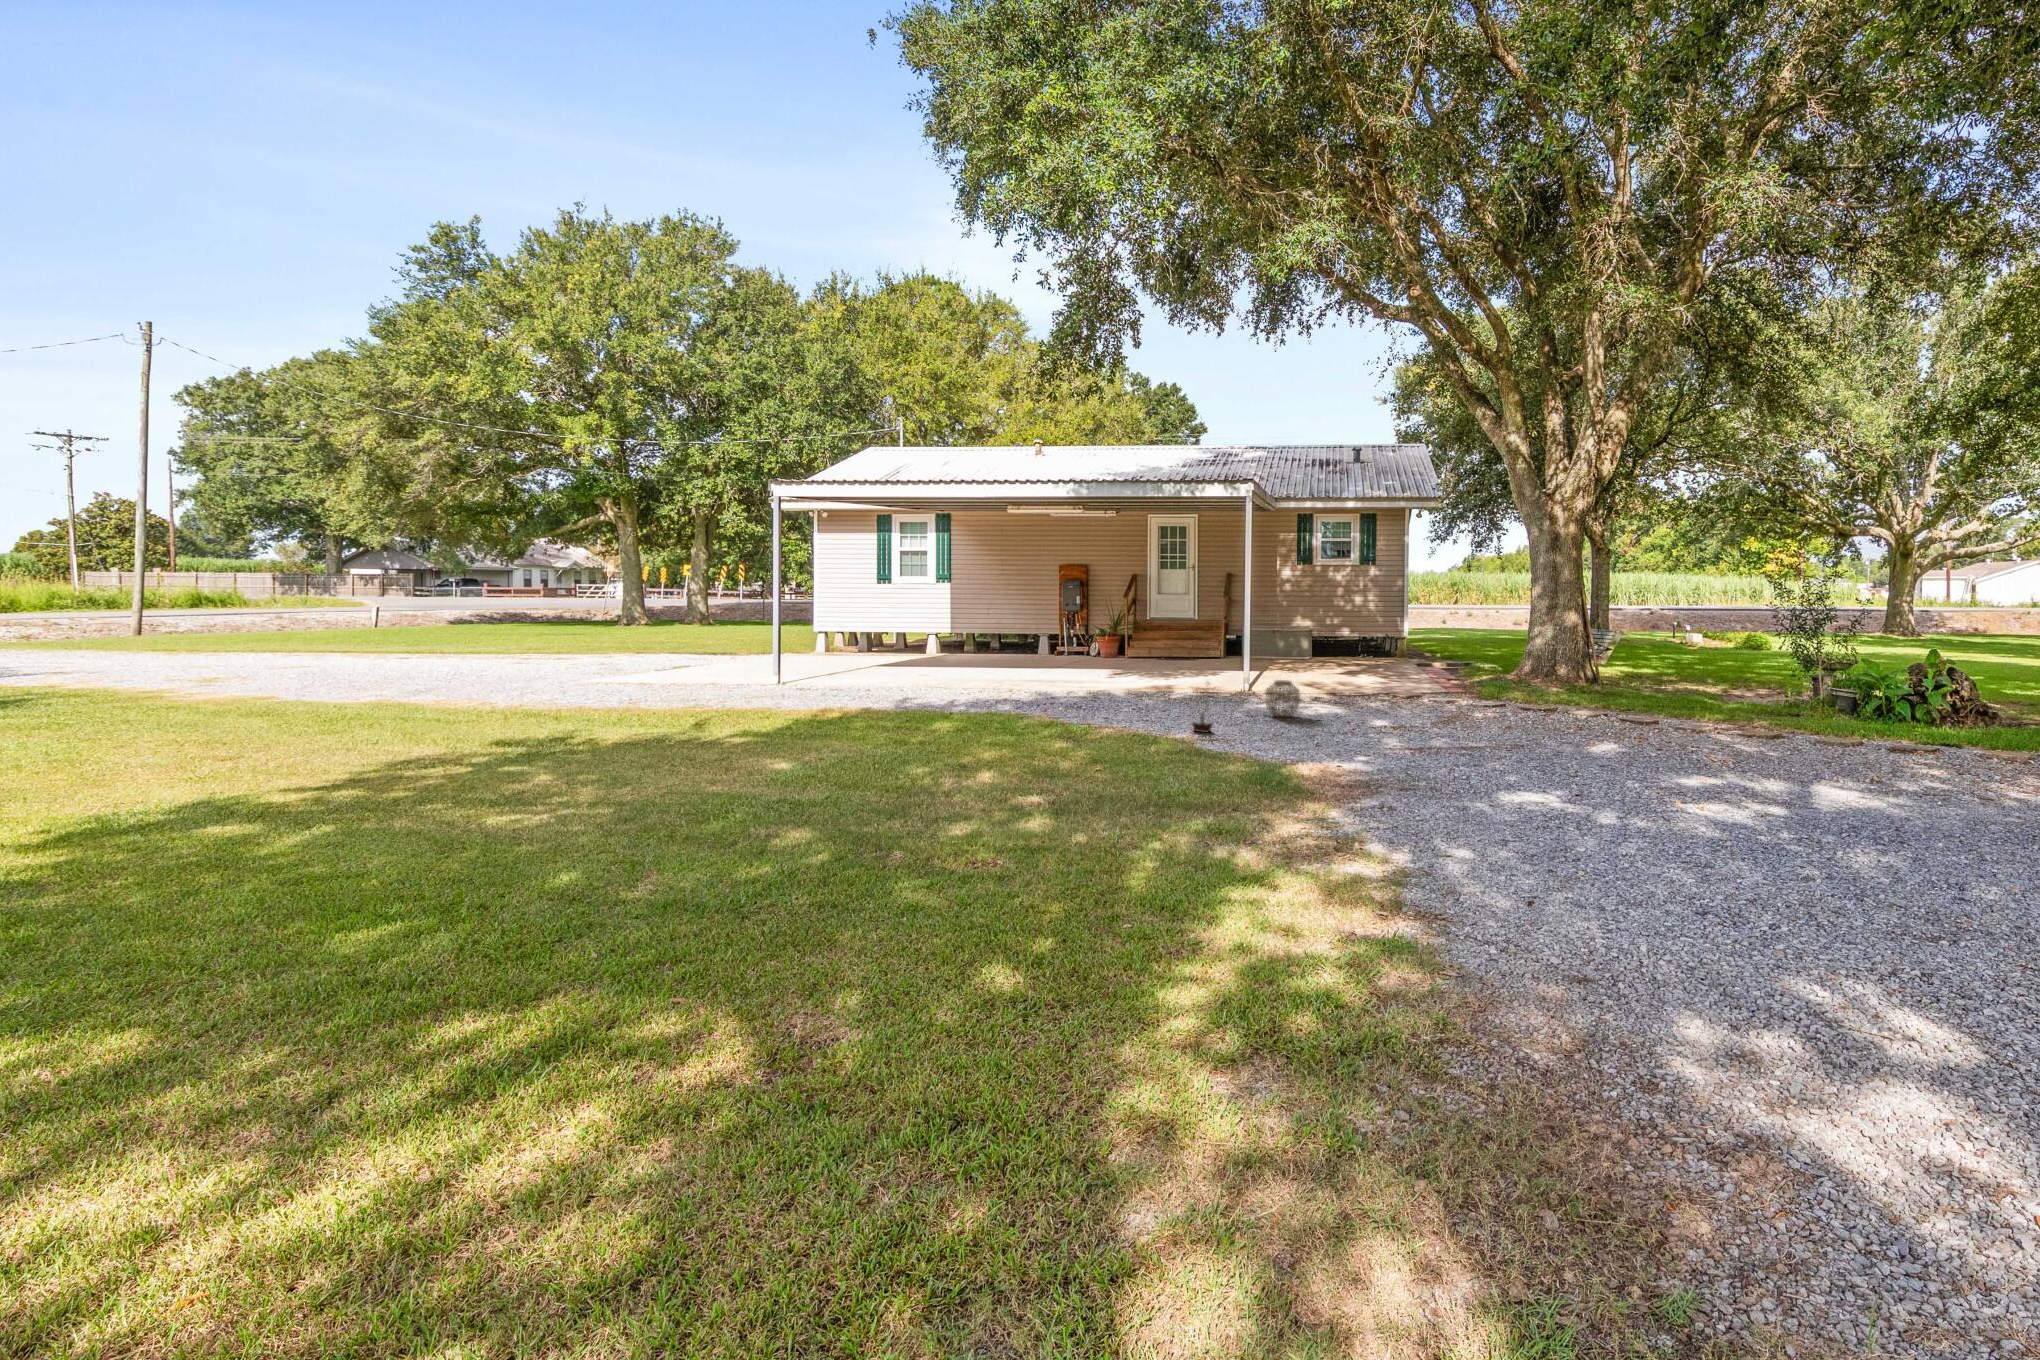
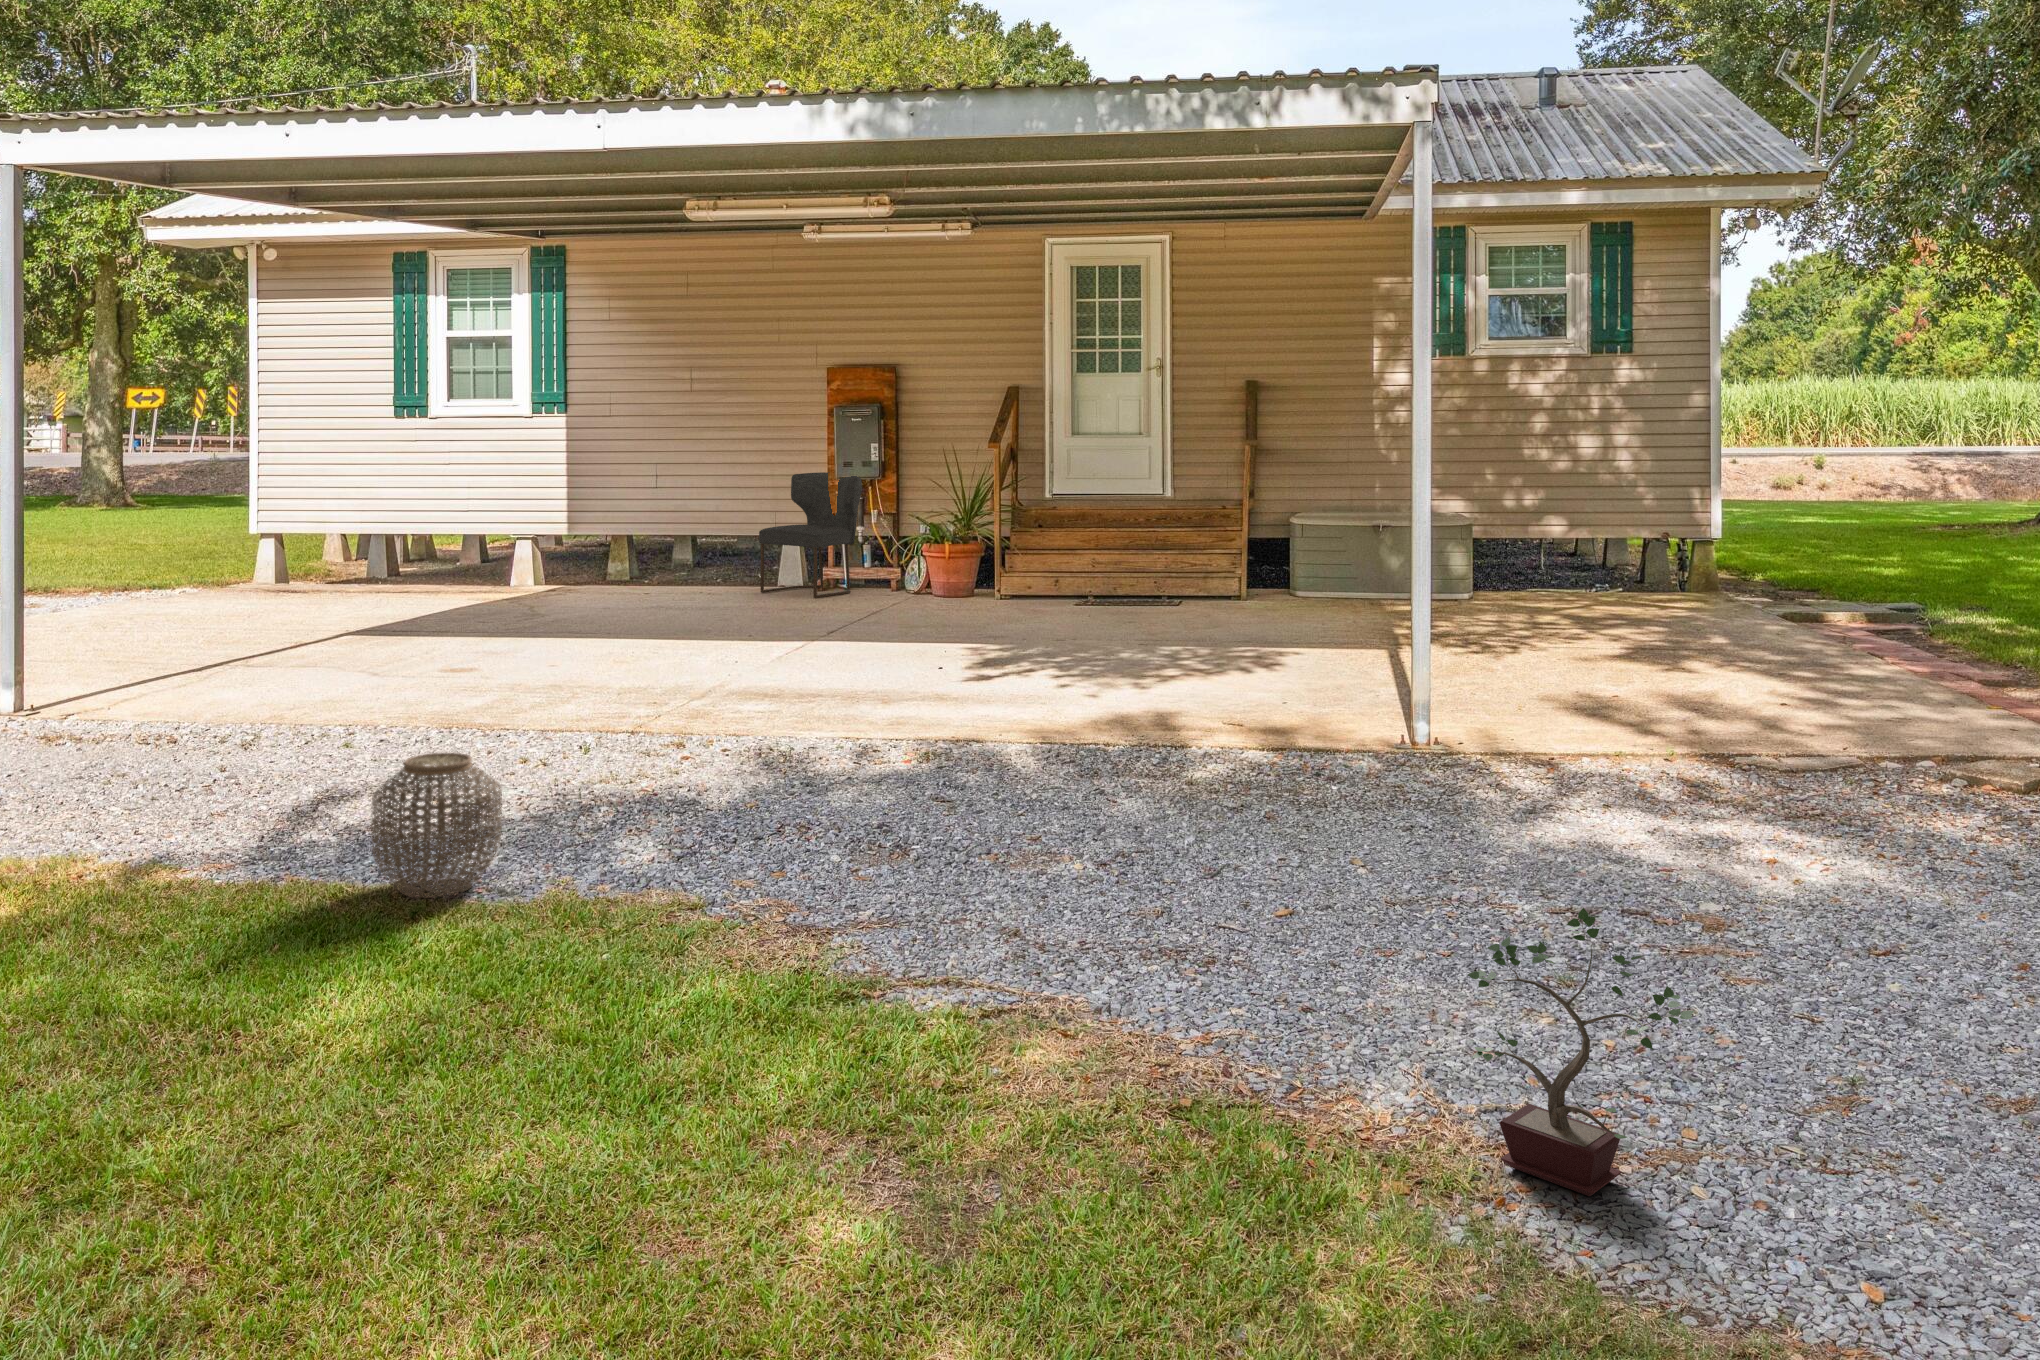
chair: none [1033,608,1074,657] -> present [759,472,862,598]
woven basket: present [1266,680,1300,718] -> present [371,753,502,898]

